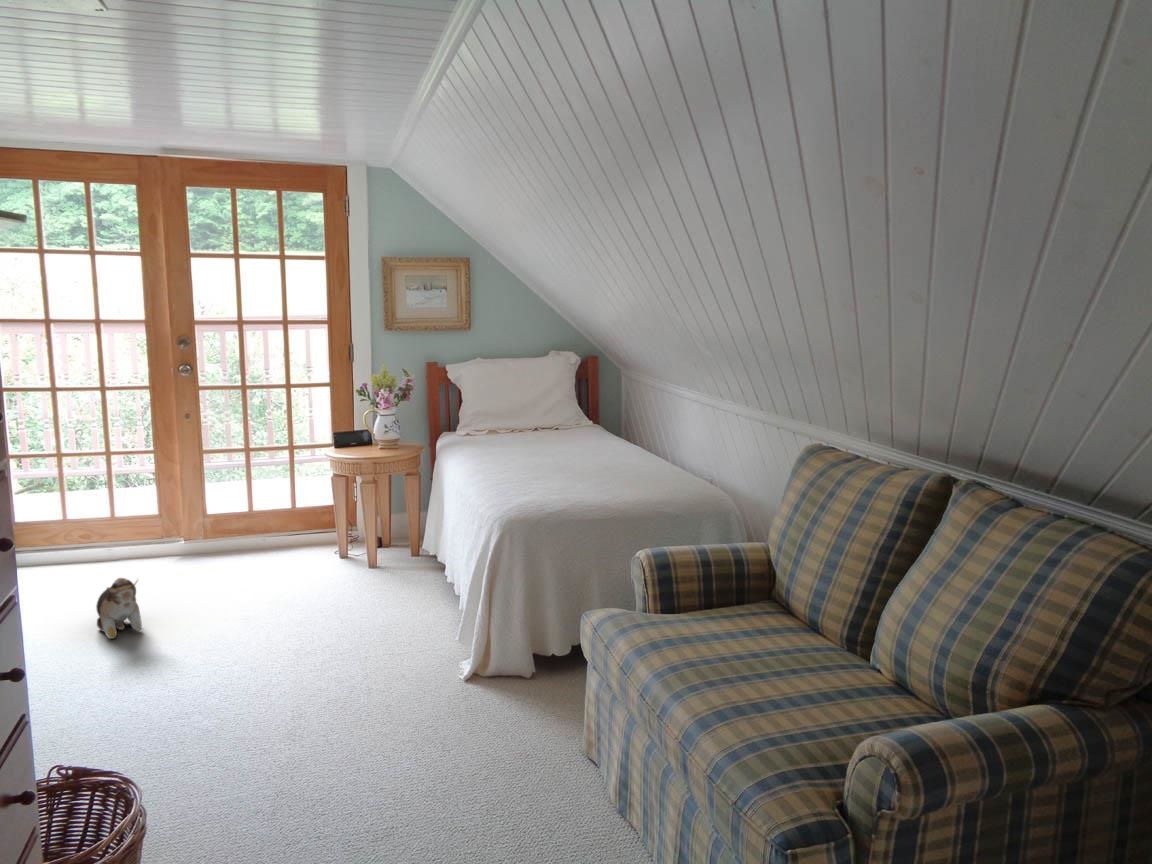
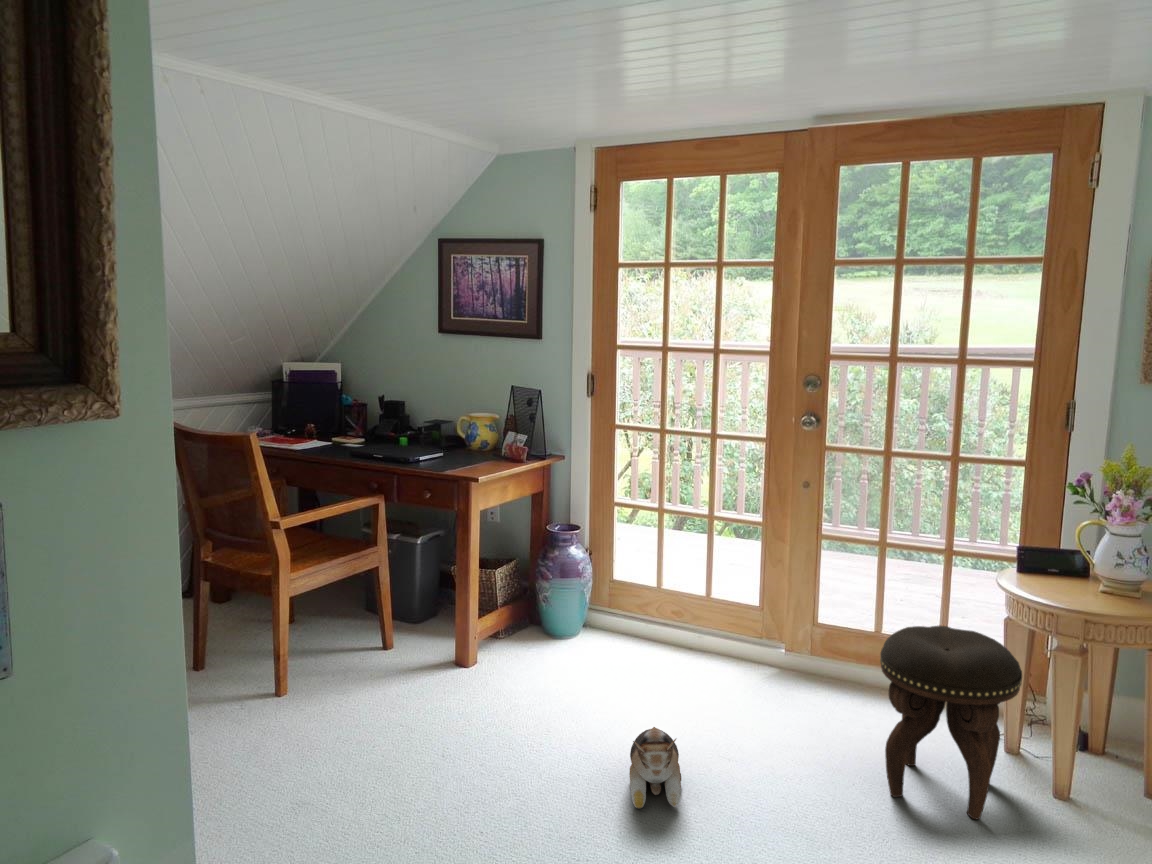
footstool: none [261,483,344,591] -> present [880,626,1022,819]

